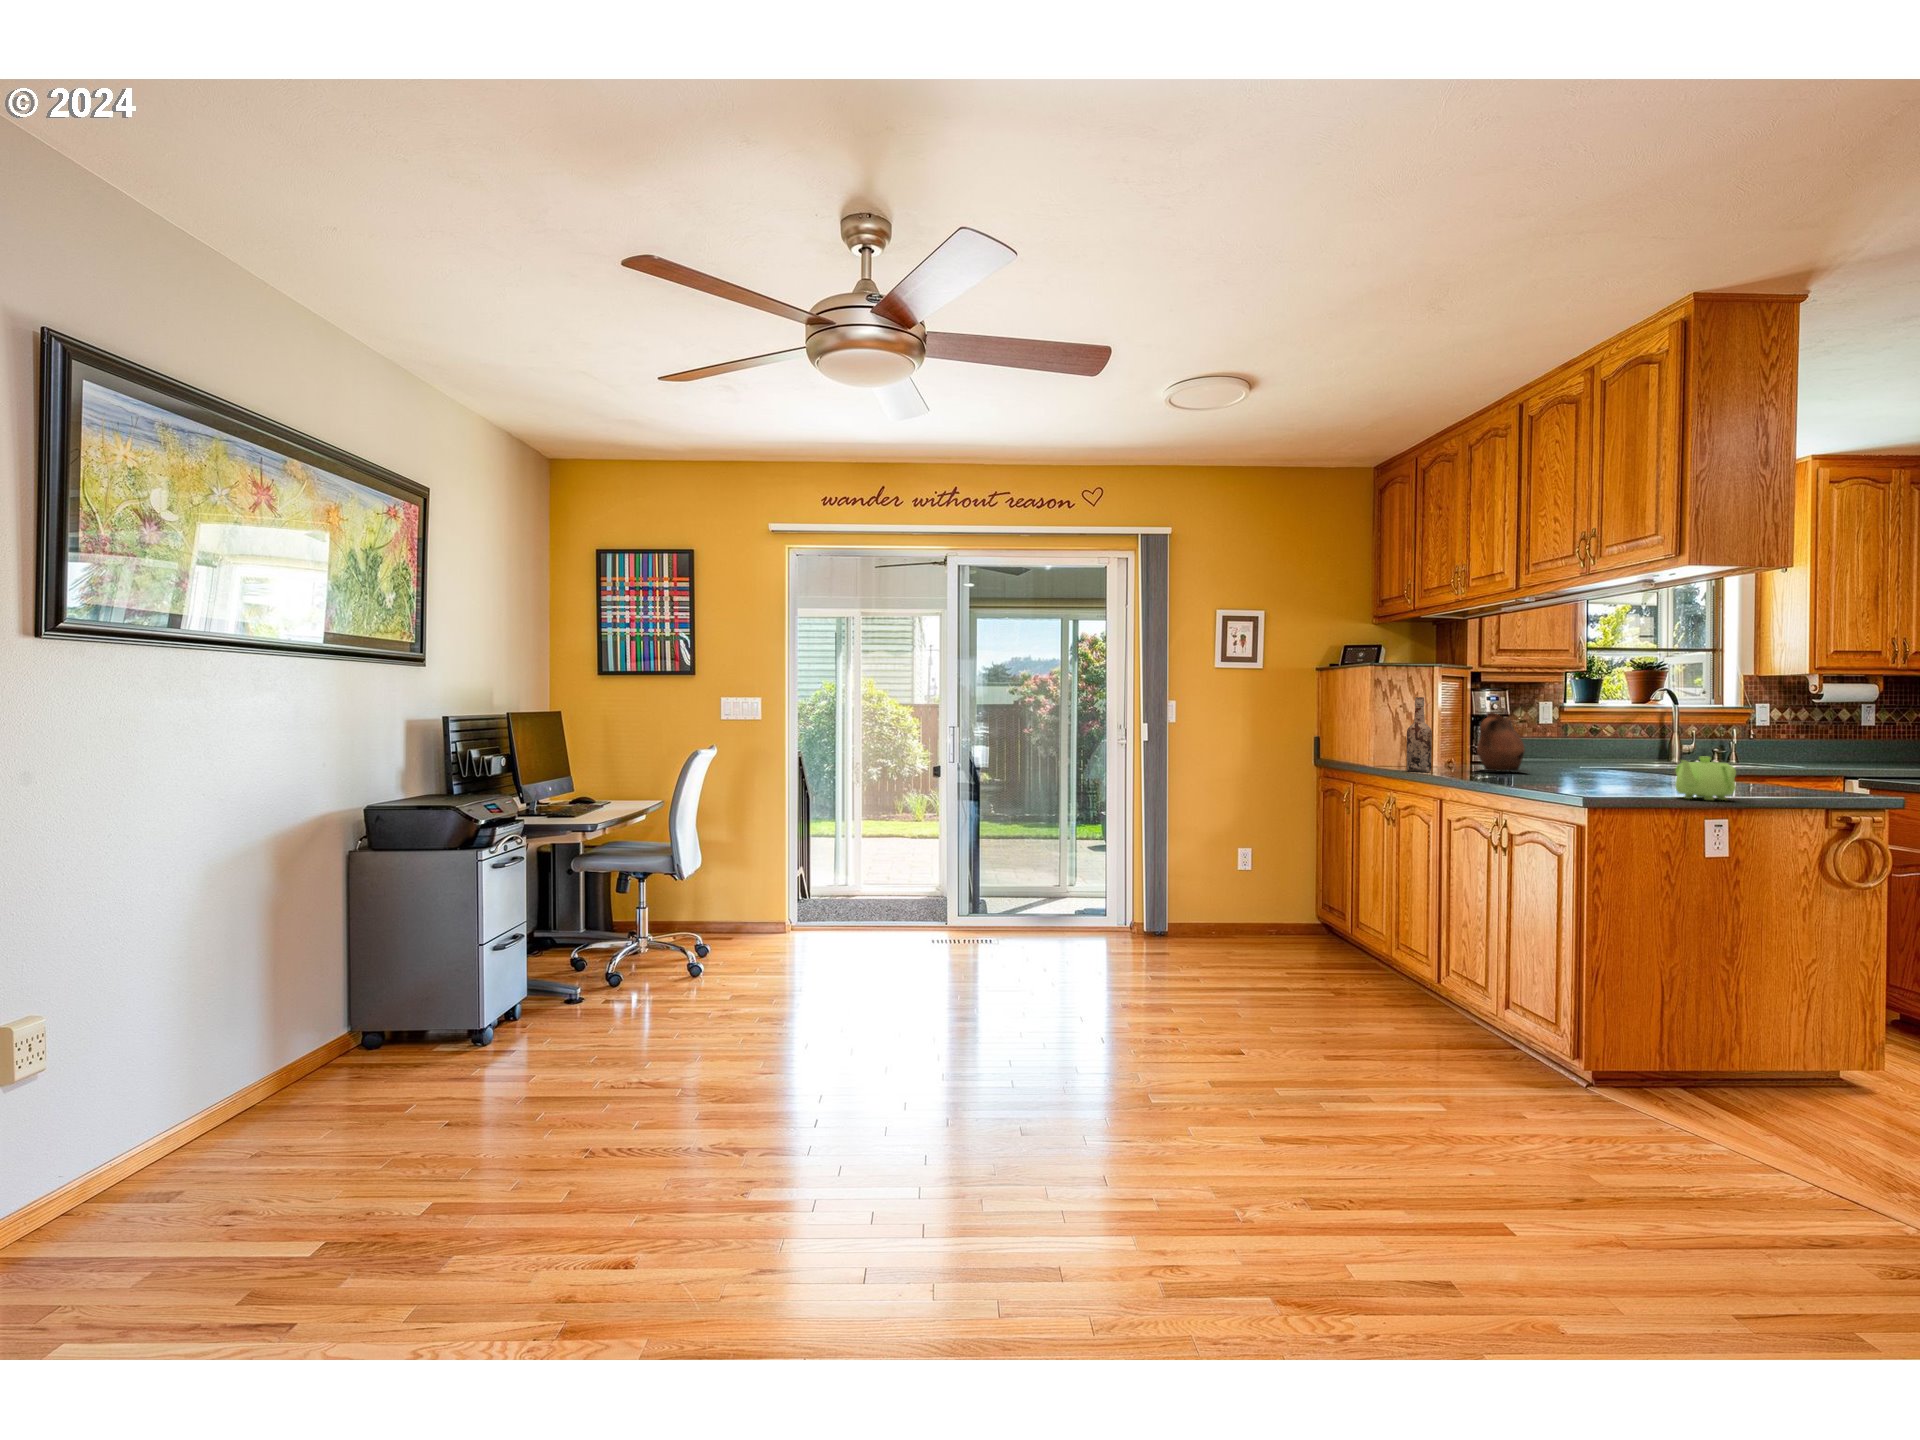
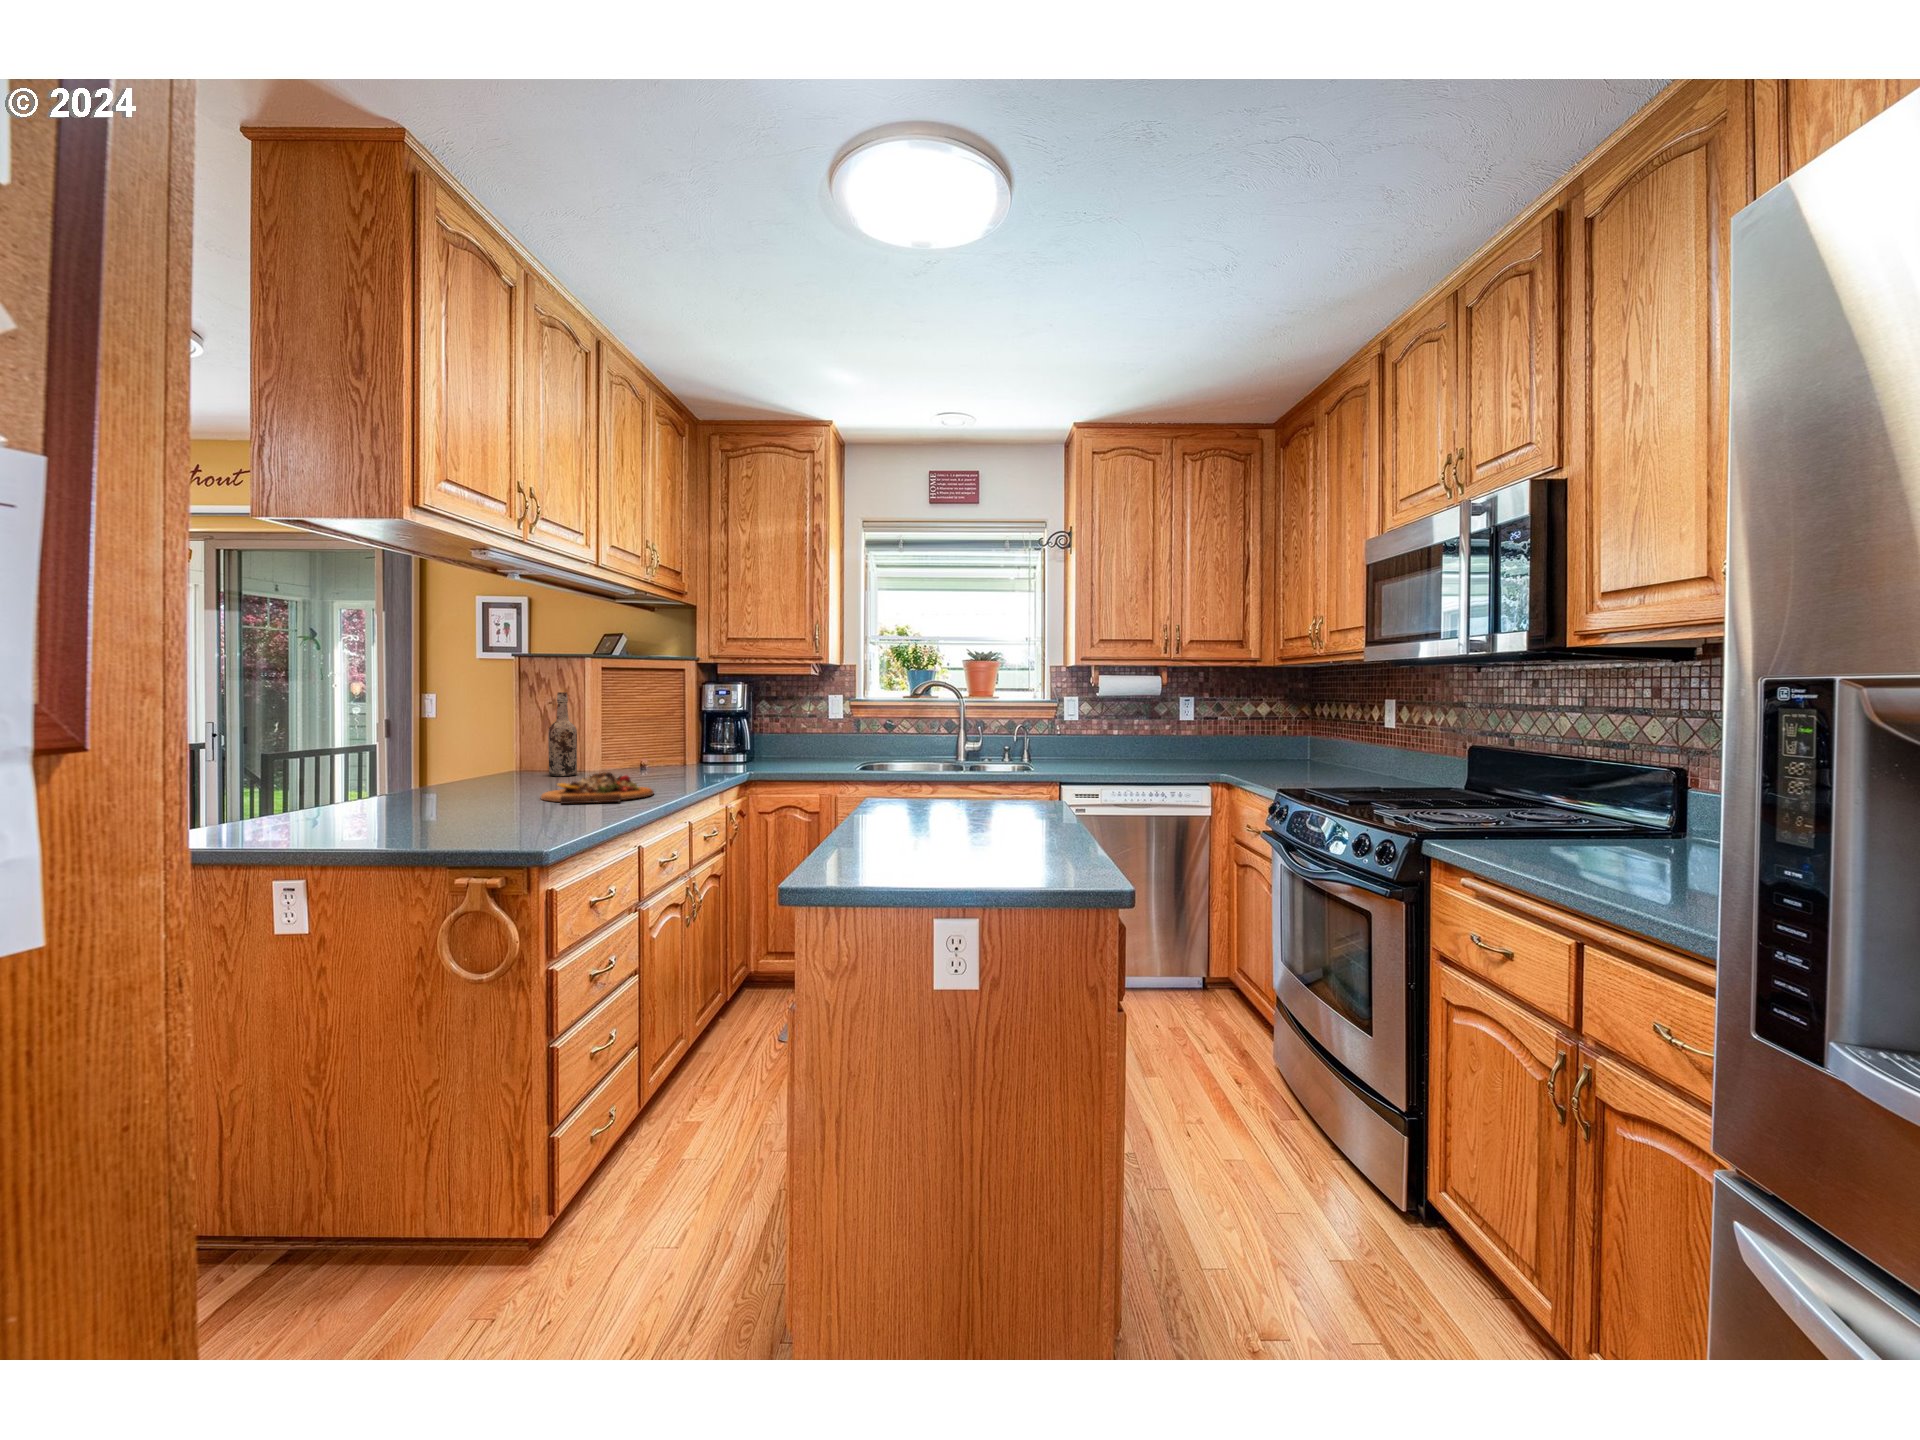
ceramic pitcher: present [1477,712,1527,772] -> none [641,708,709,777]
teapot: present [1675,757,1736,800] -> none [414,776,517,835]
cutting board: none [1532,763,1646,787] -> present [541,772,654,804]

